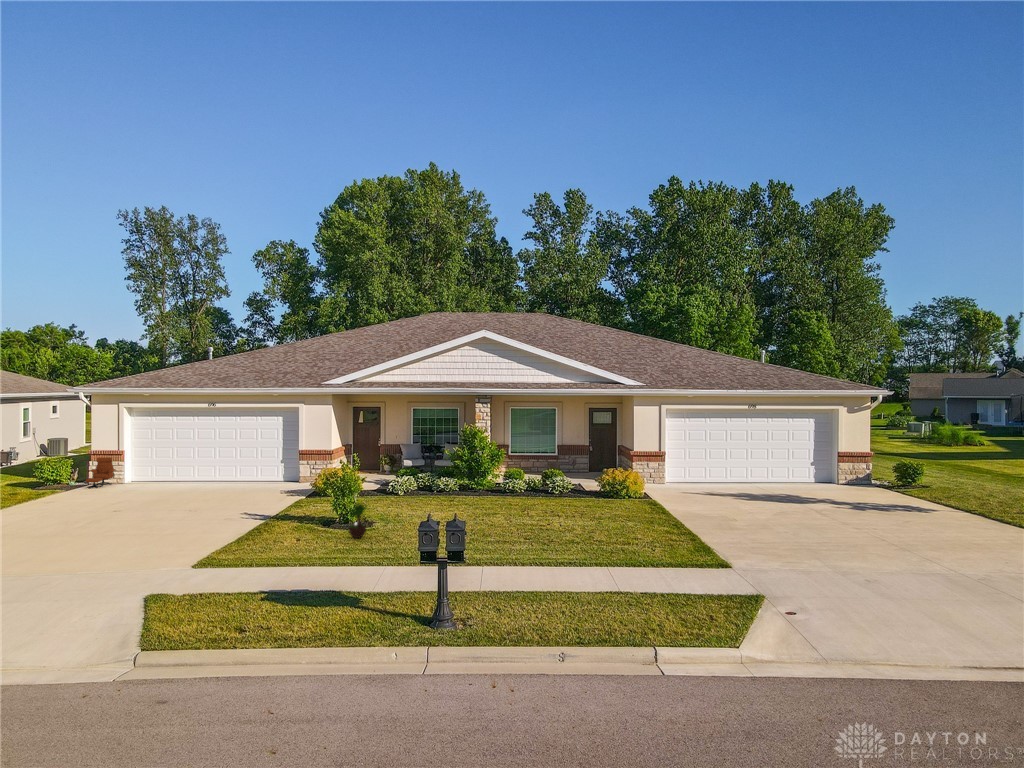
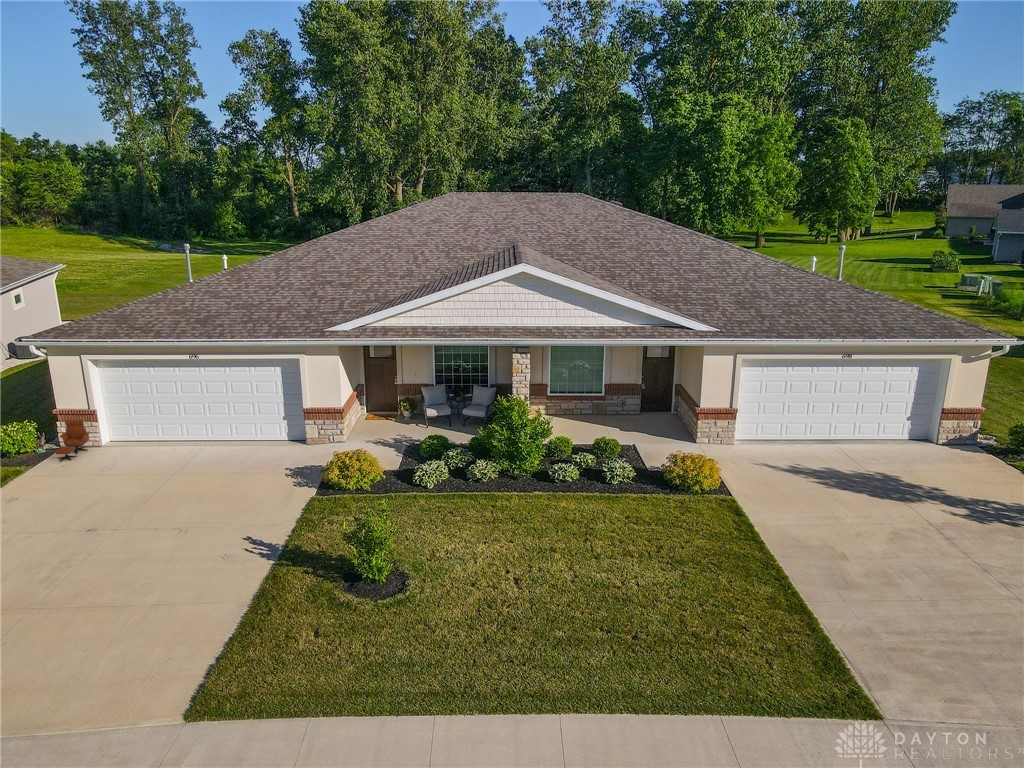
potted tree: present [349,503,368,538] -> none [376,555,403,596]

